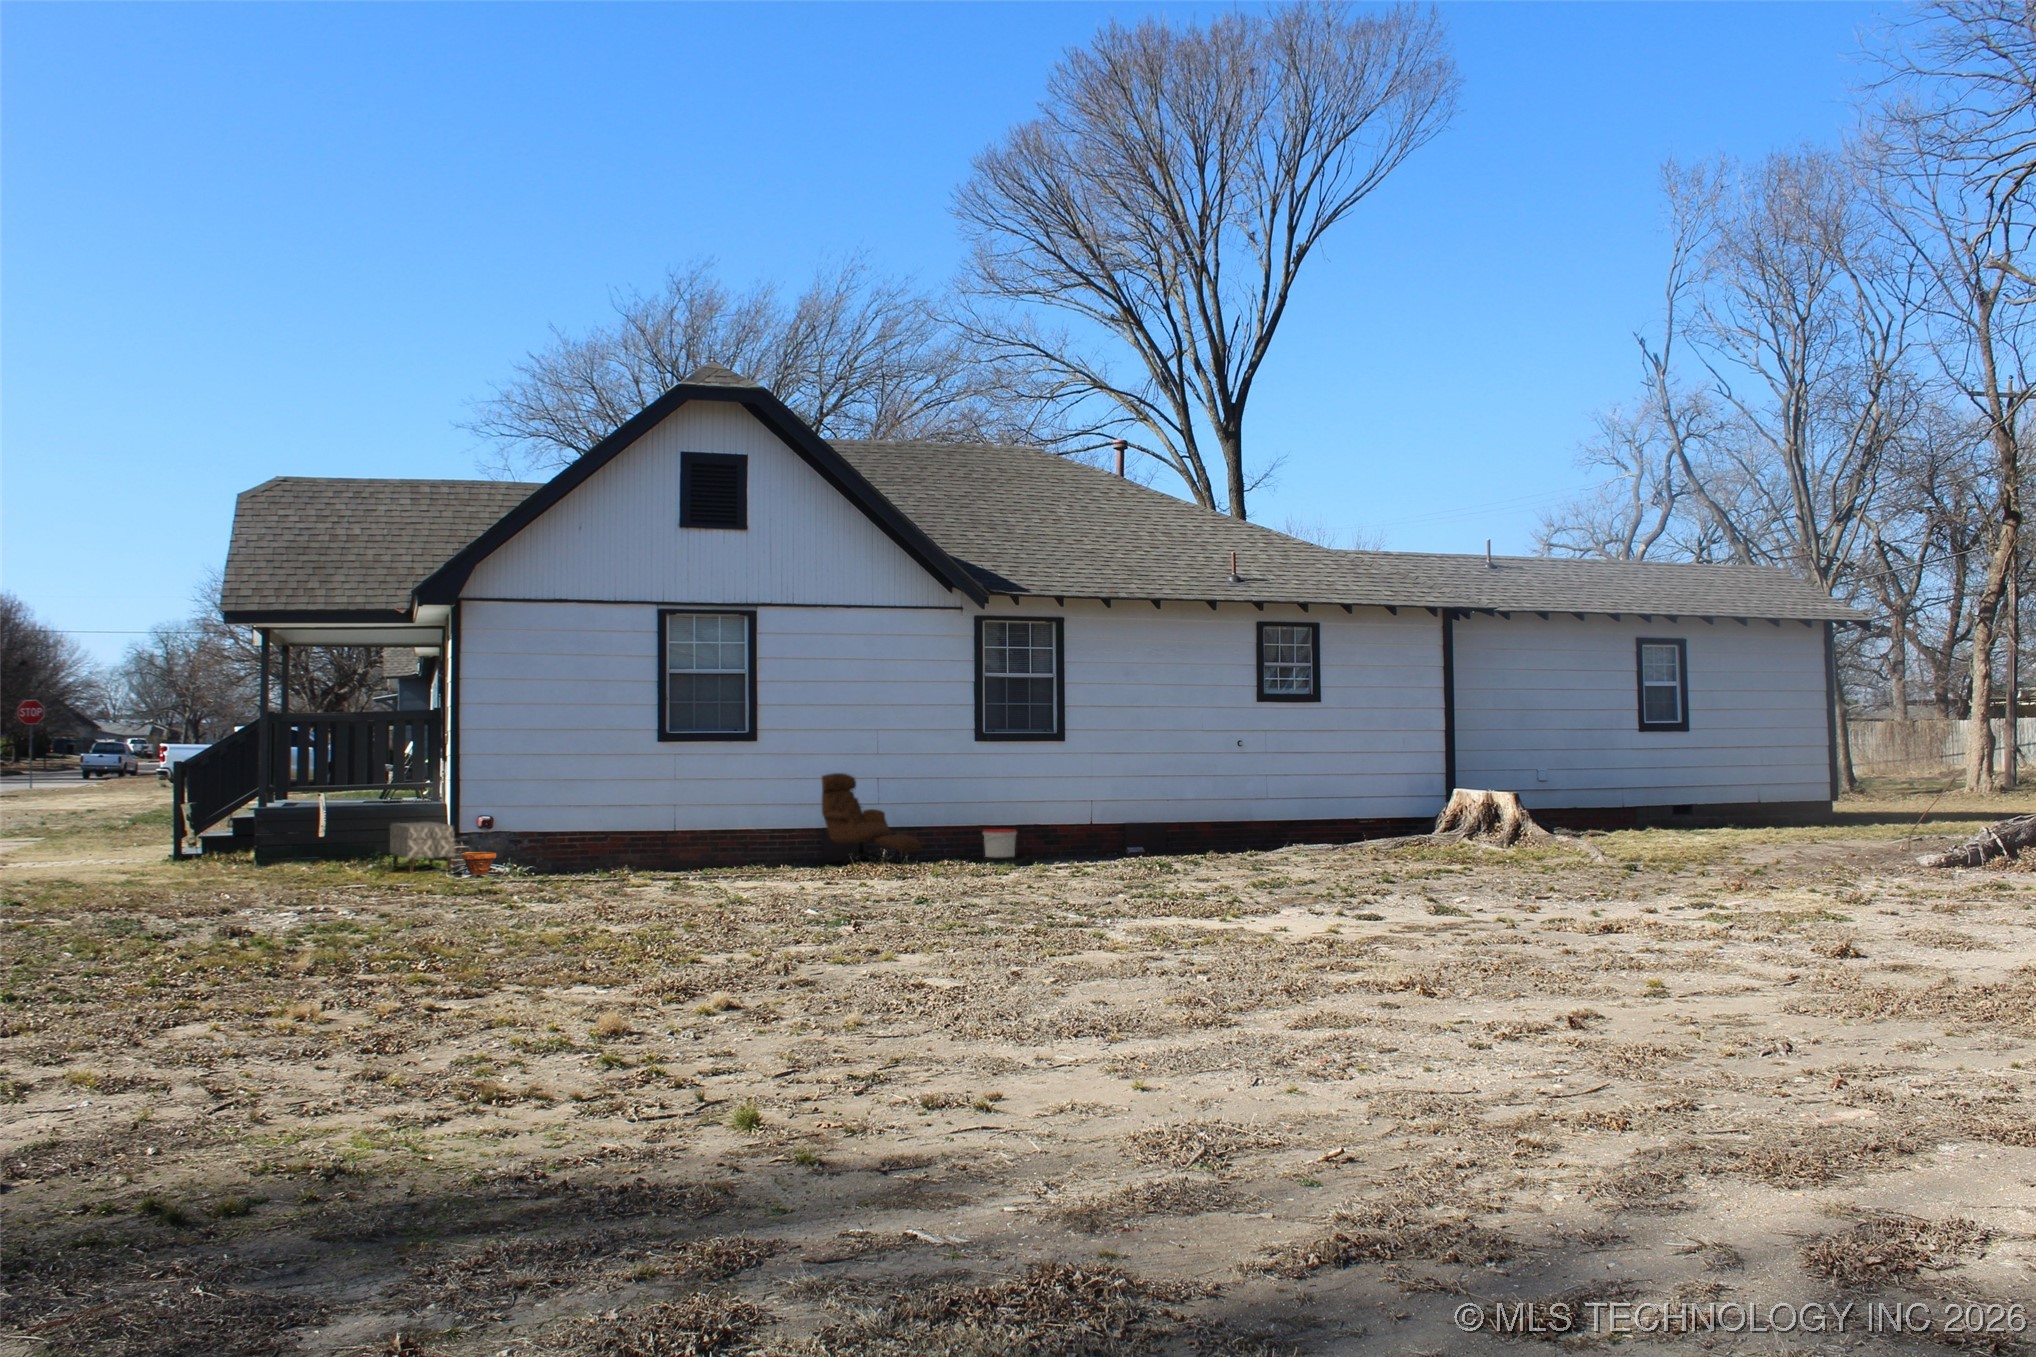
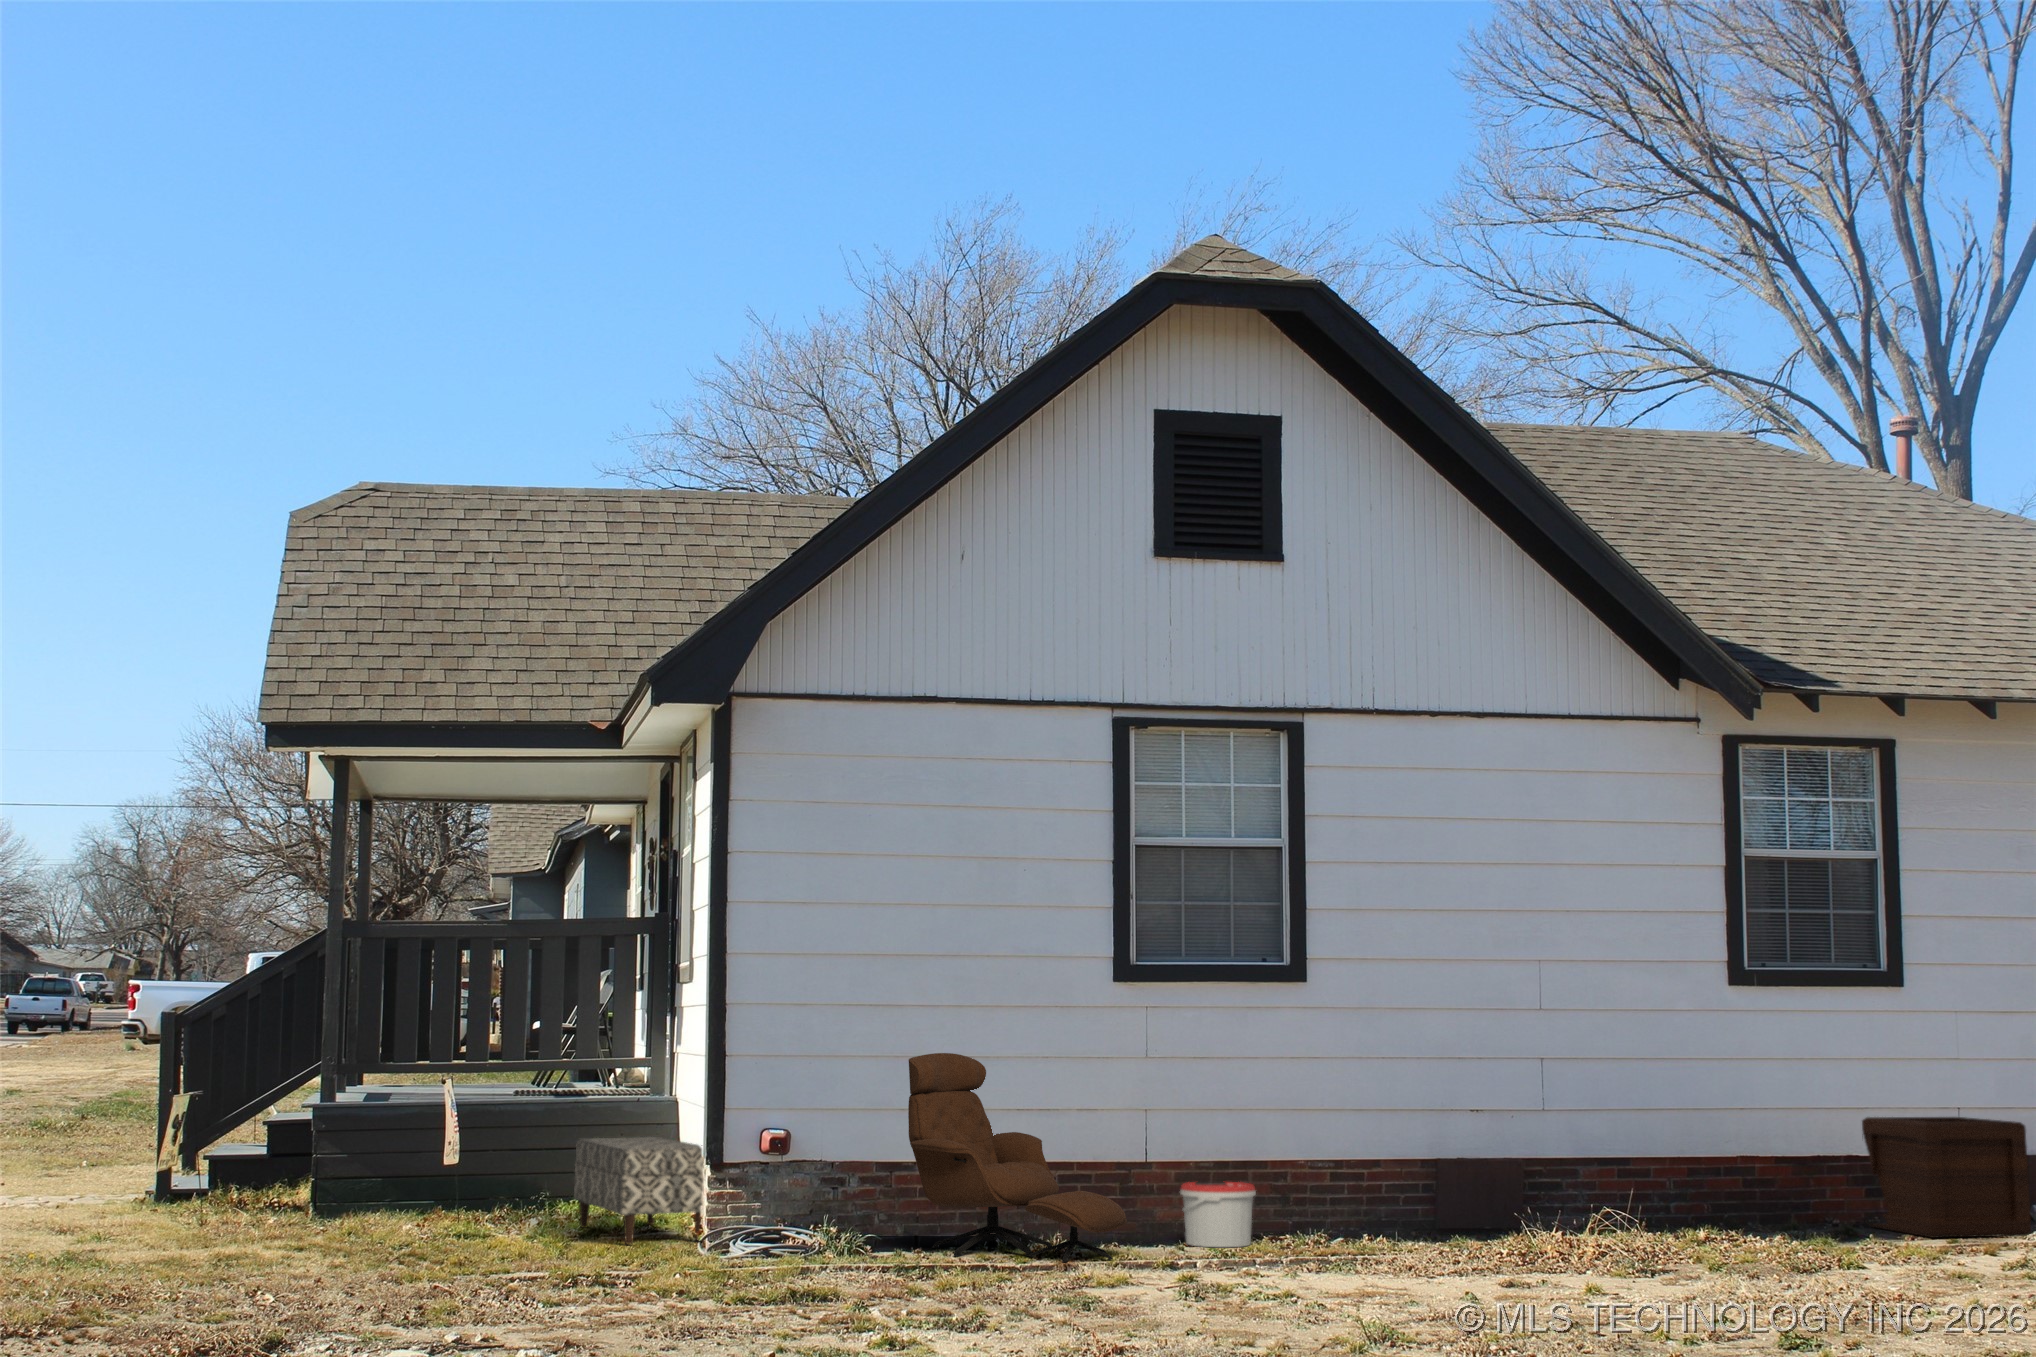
lounge chair: present [822,773,921,864] -> present [908,1053,1127,1262]
wooden crate: none [1038,801,1105,857] -> present [1862,1117,2031,1238]
bucket: present [983,829,1017,857] -> present [1180,1182,1256,1247]
planter: present [461,852,496,875] -> none [733,1204,802,1253]

